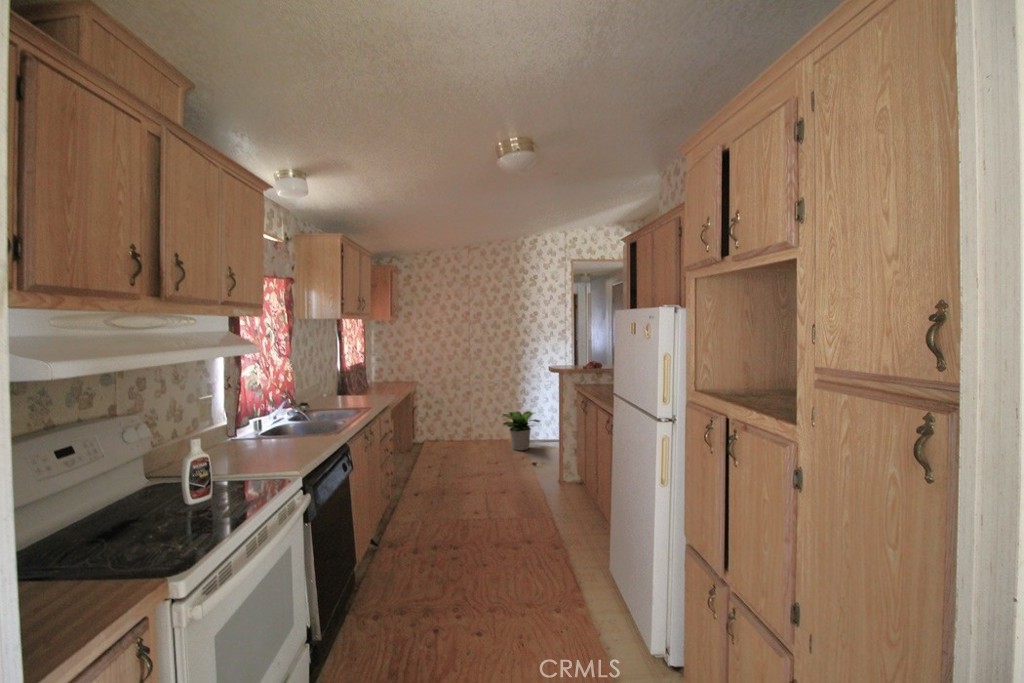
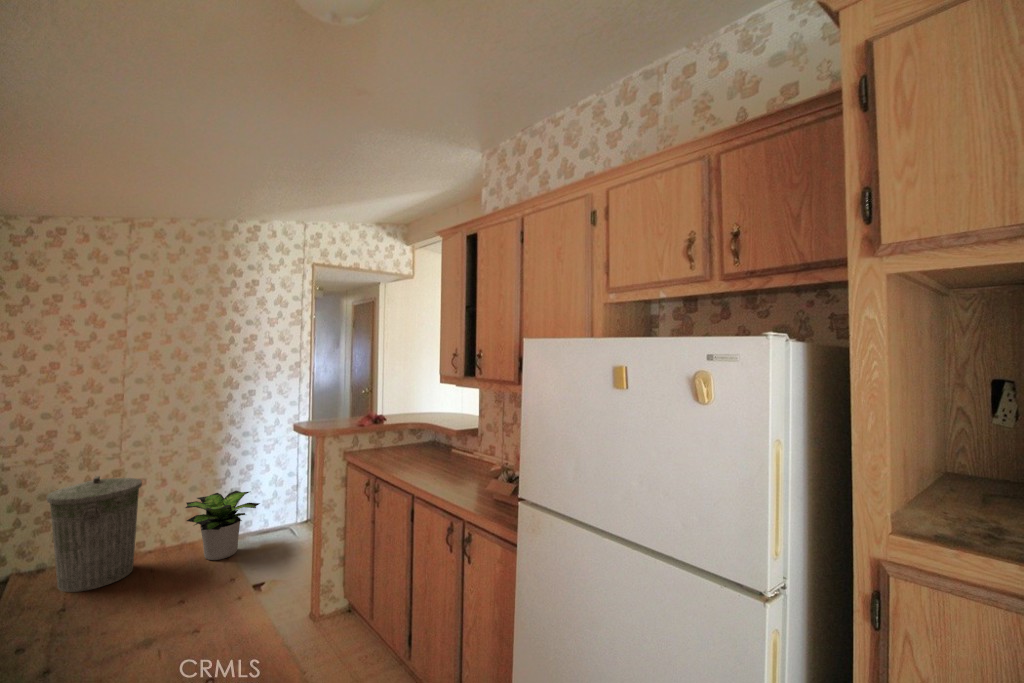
trash can: none [442,393,481,452] -> present [47,476,142,592]

